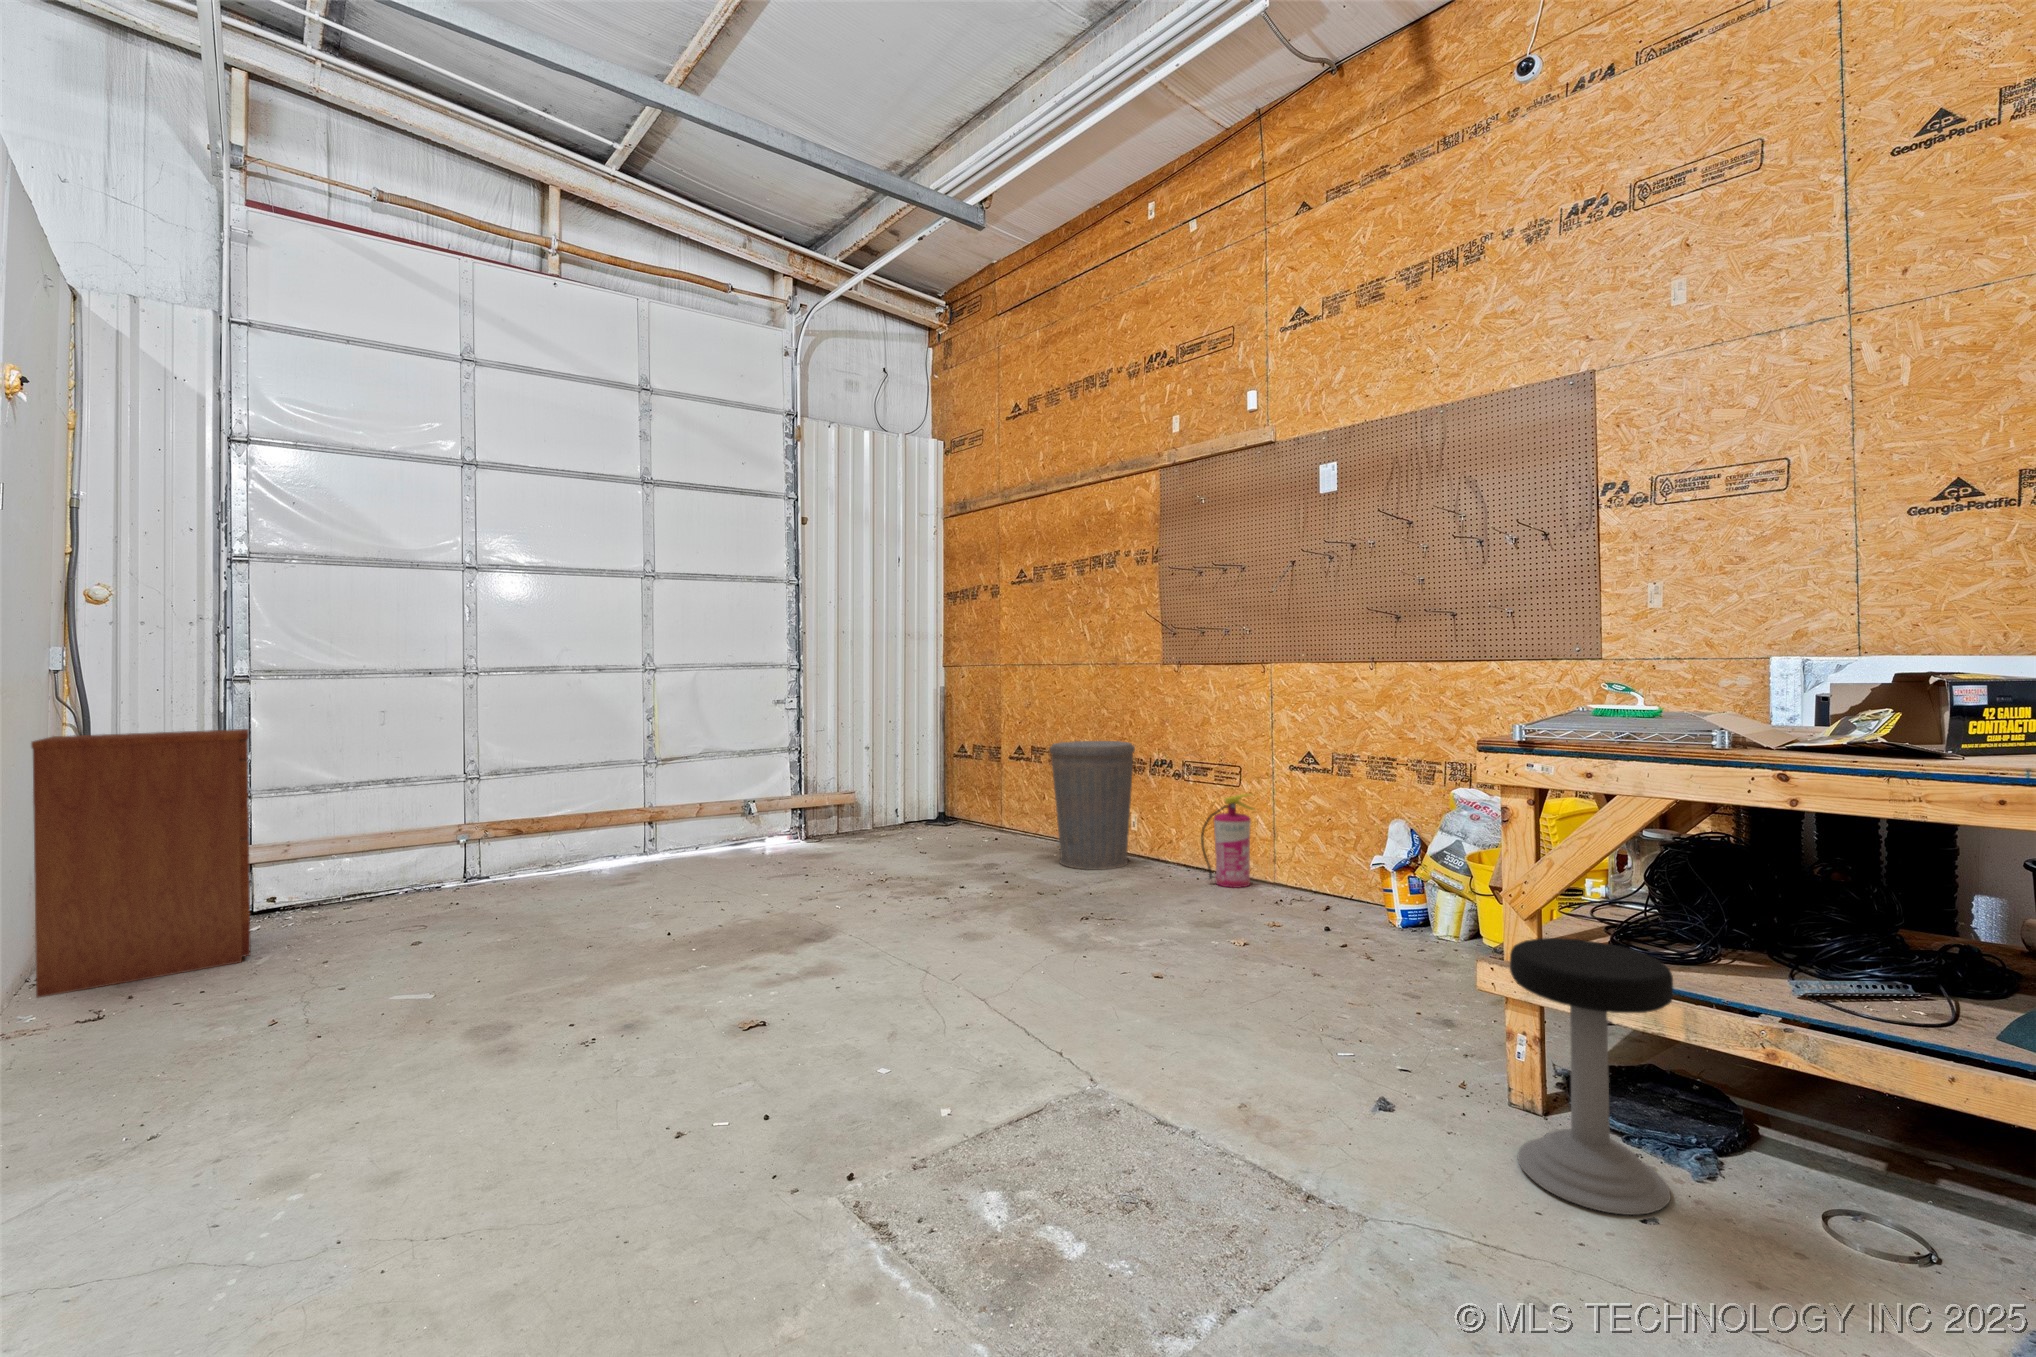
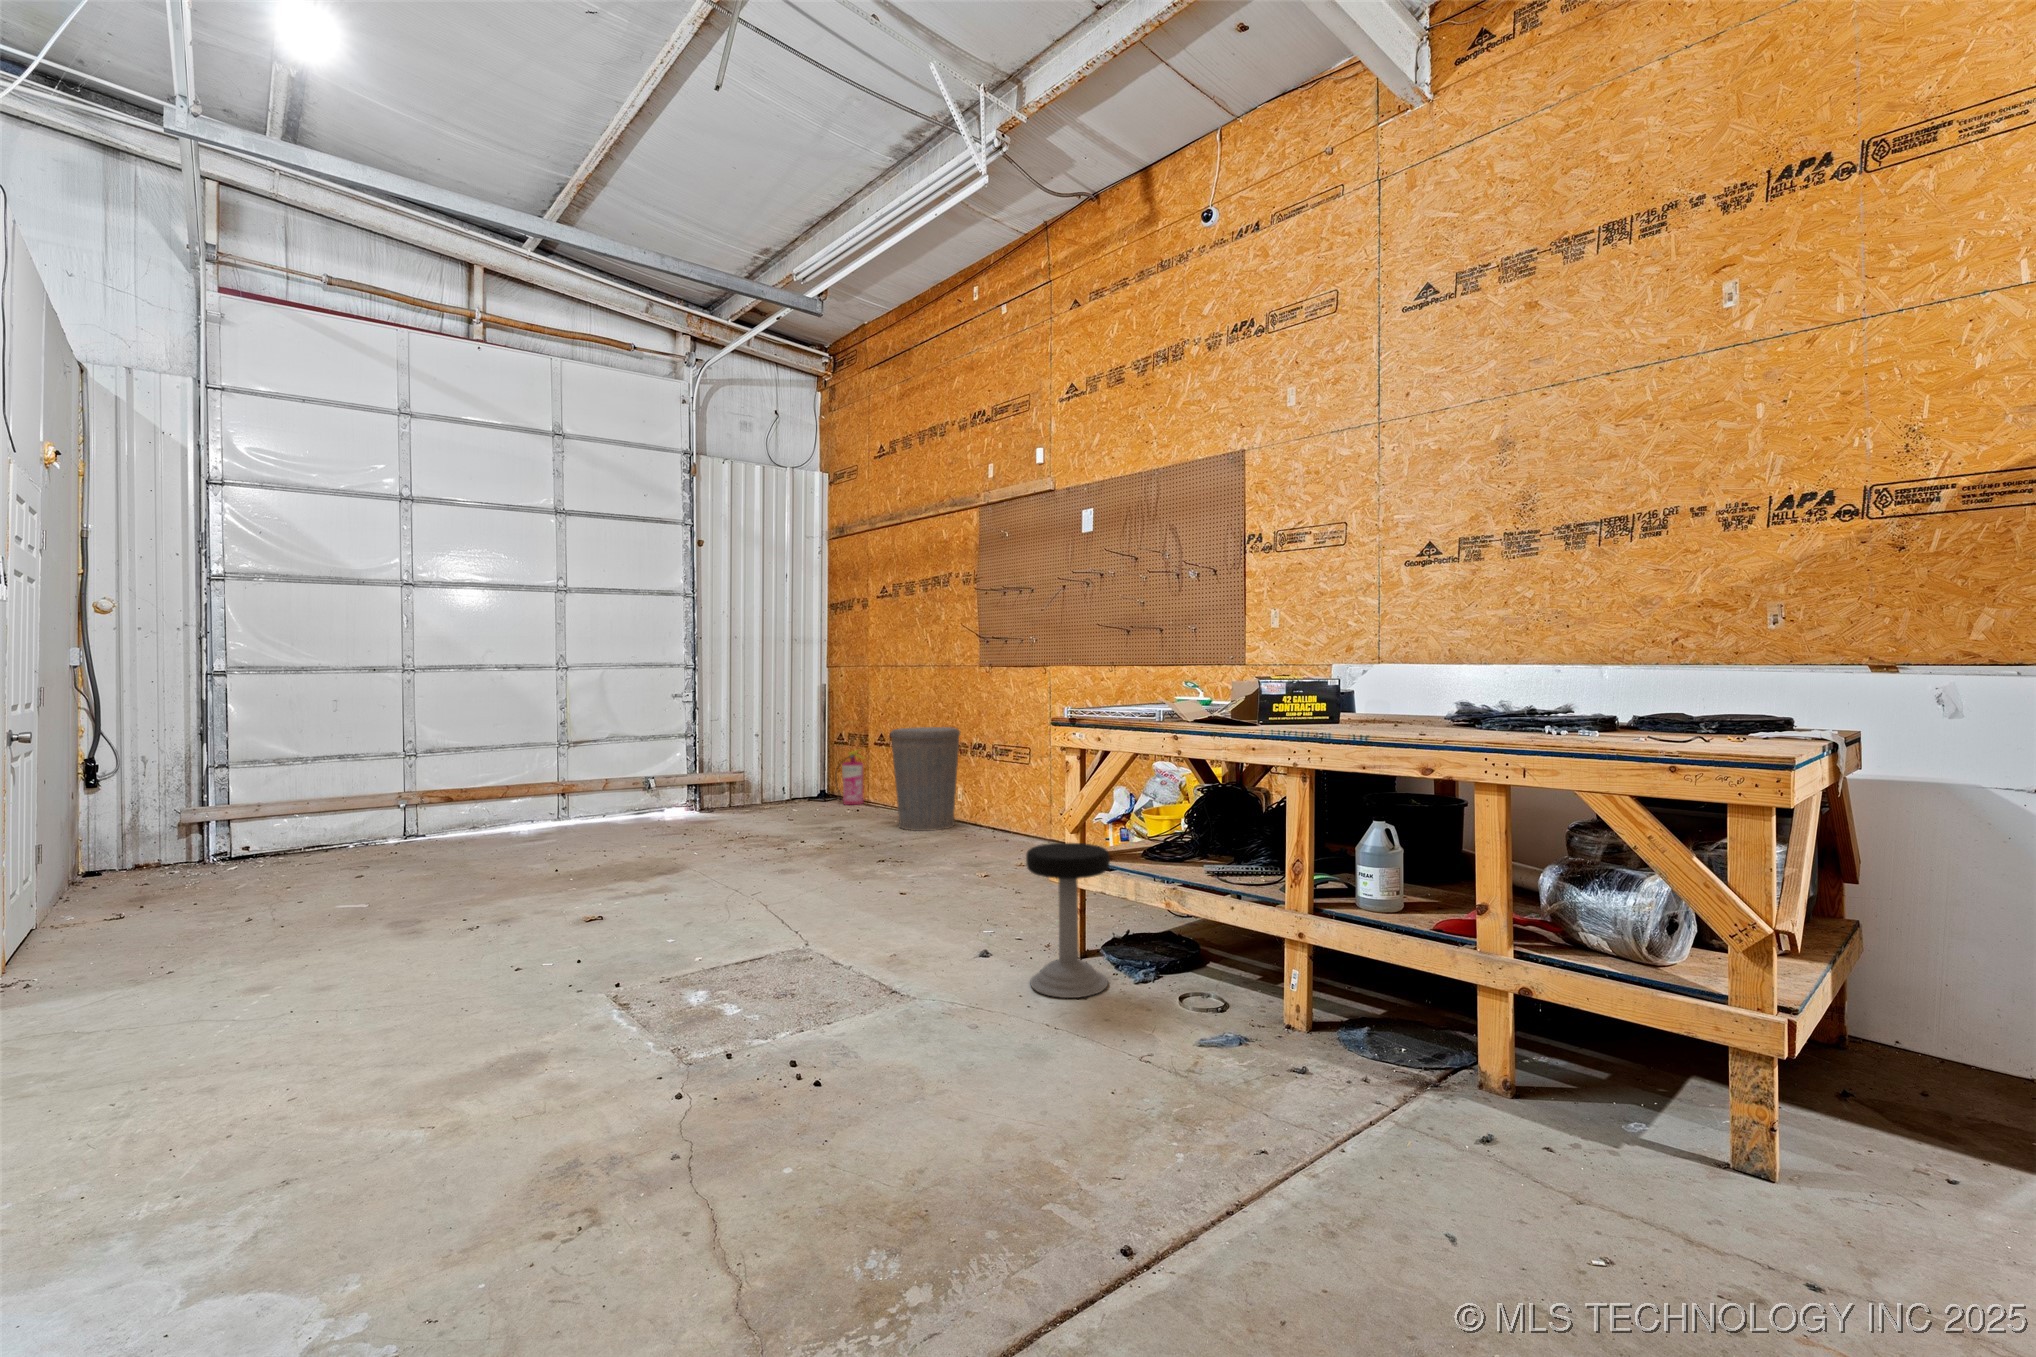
filing cabinet: present [31,729,250,997] -> none [61,714,227,913]
fire extinguisher: present [1201,794,1254,888] -> present [836,750,864,805]

